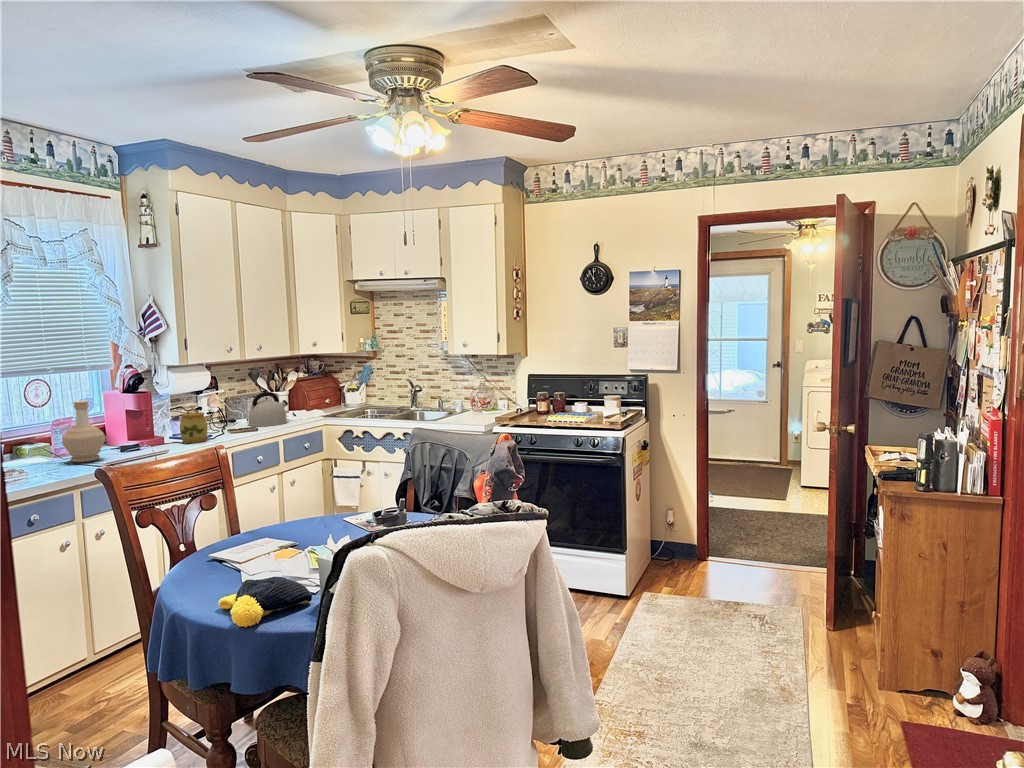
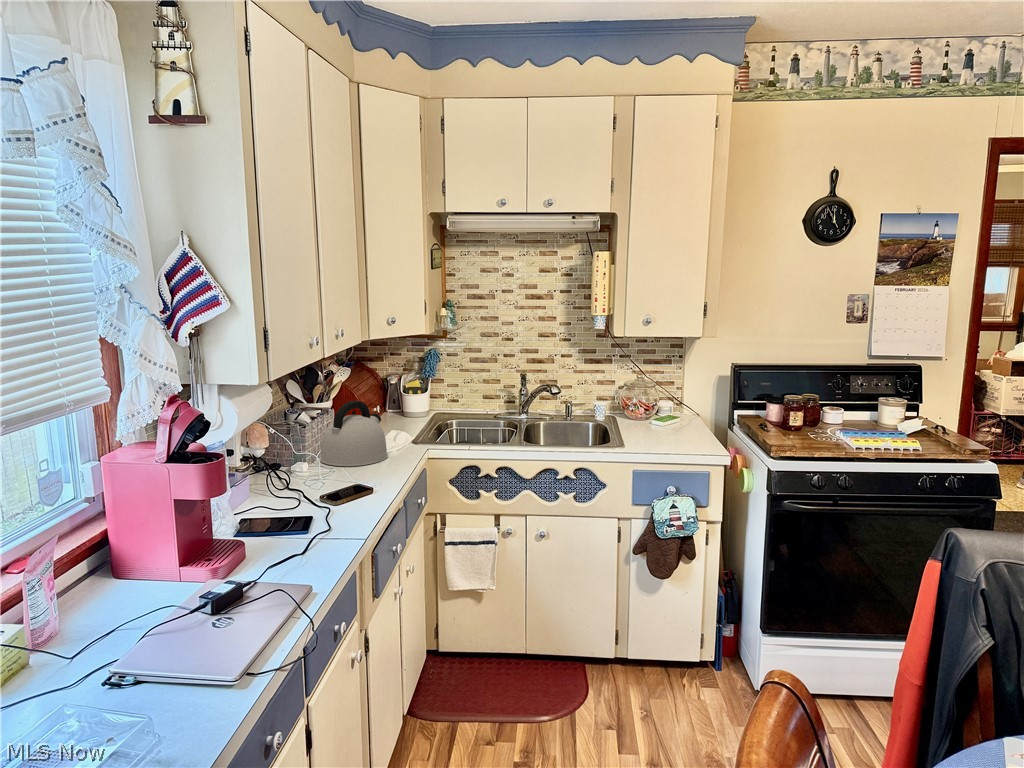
bottle: present [62,401,105,463] -> none [92,461,195,621]
jar: present [180,408,207,443] -> none [275,449,331,524]

